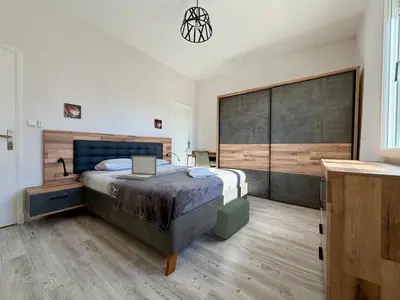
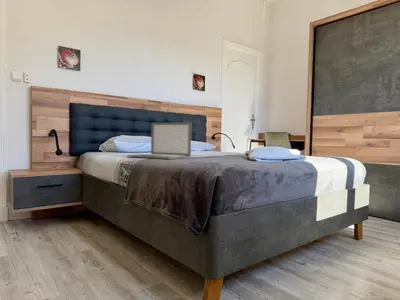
pouf: present [214,198,250,239] -> none [296,209,375,280]

